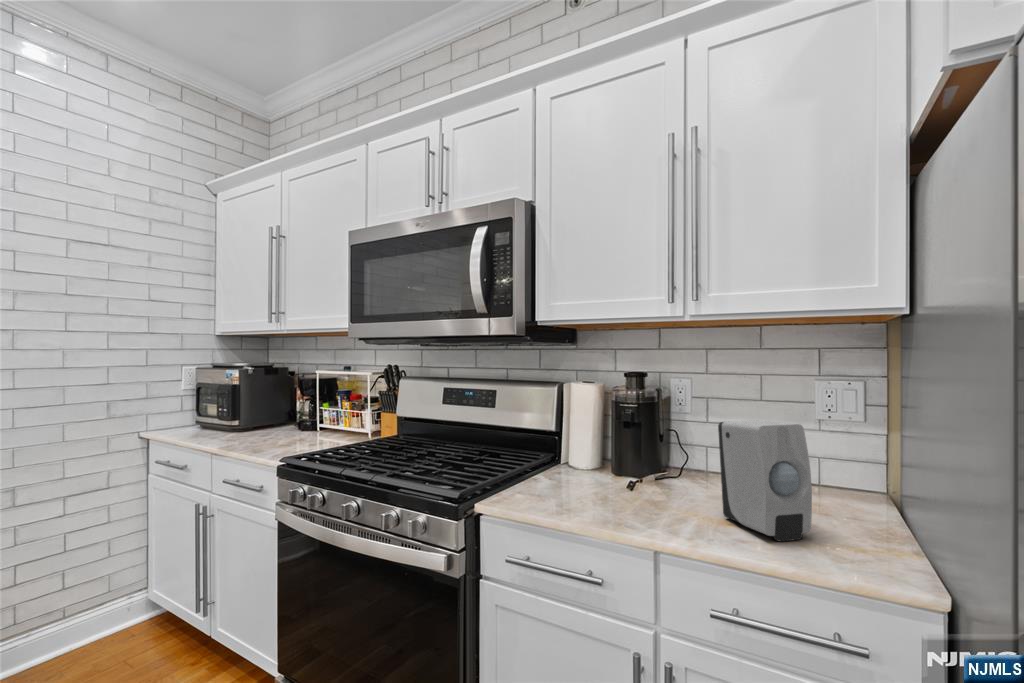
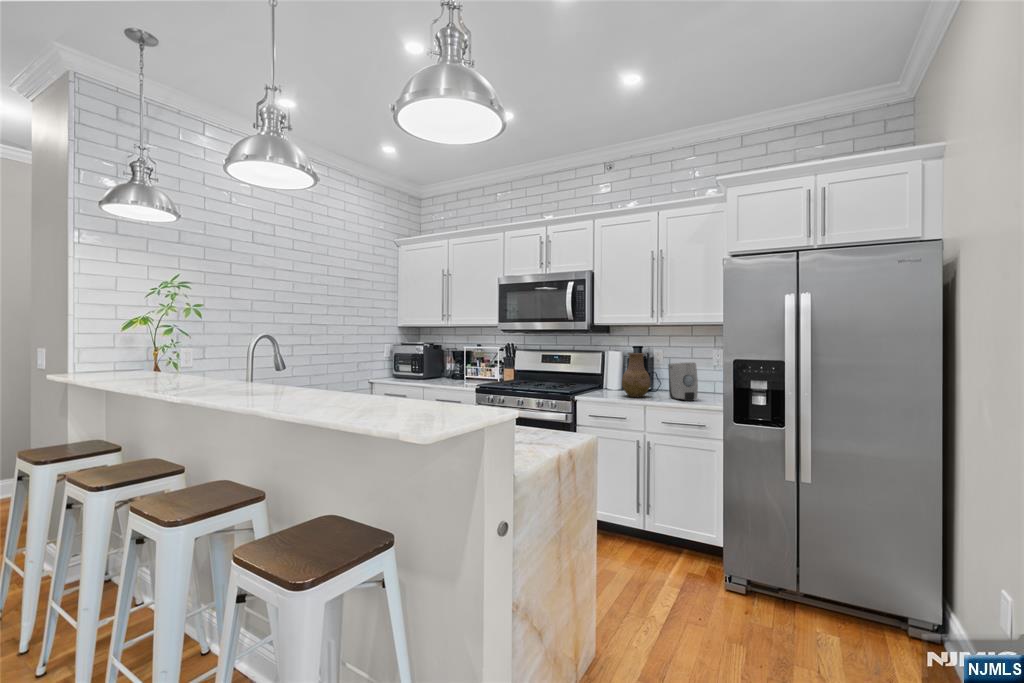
vase: none [595,392,670,513] -> present [622,353,650,397]

